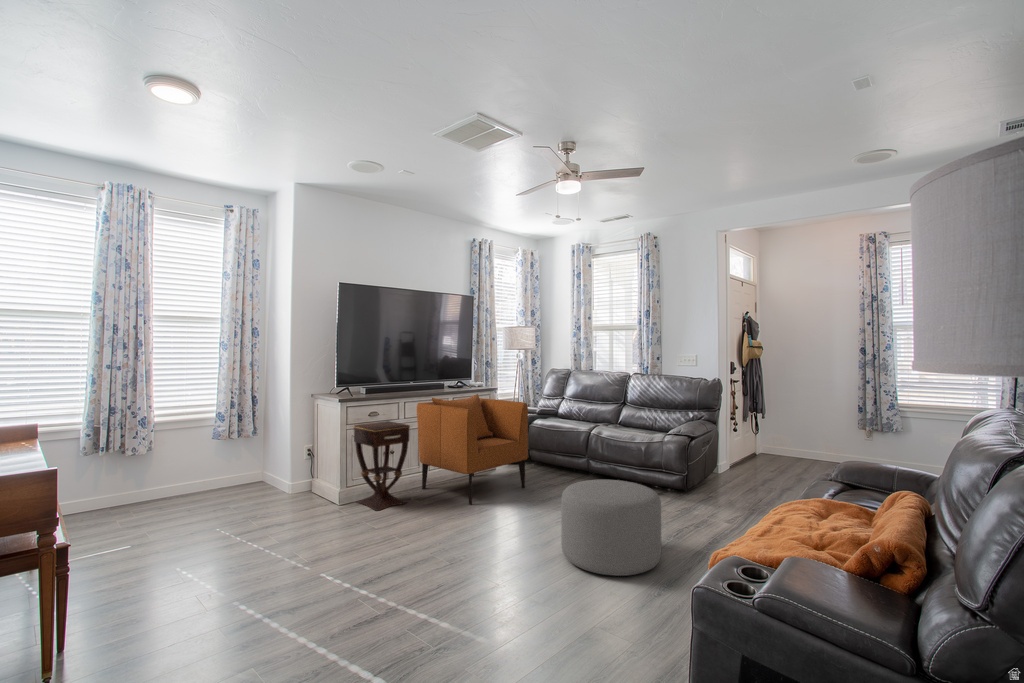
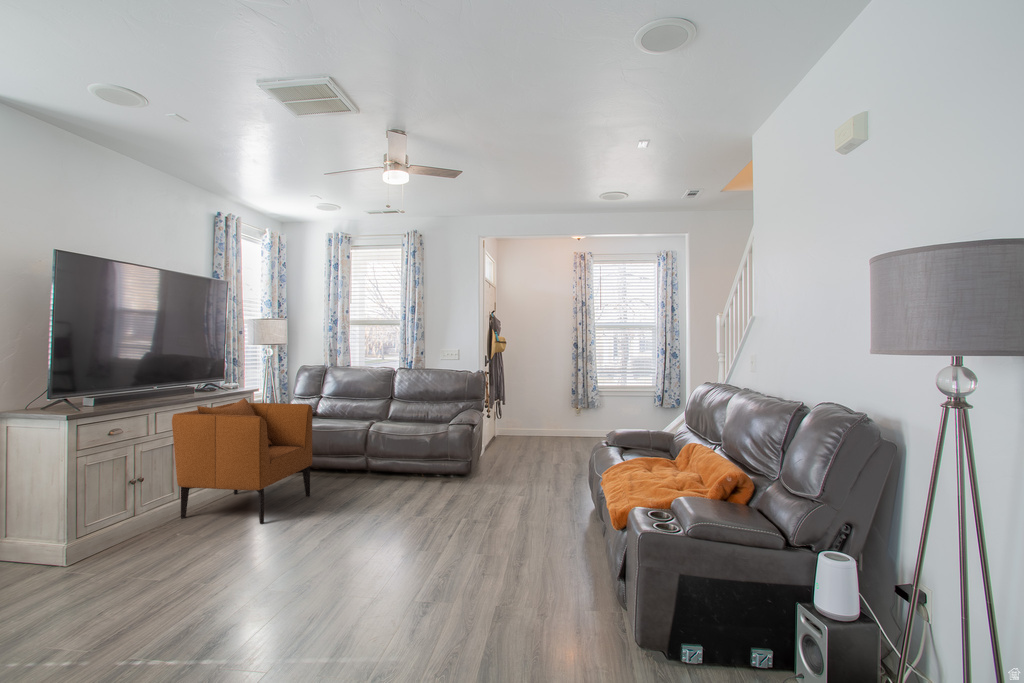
side table: present [354,421,410,511] -> none [90,440,179,554]
ottoman: present [561,480,661,576] -> none [400,470,491,557]

